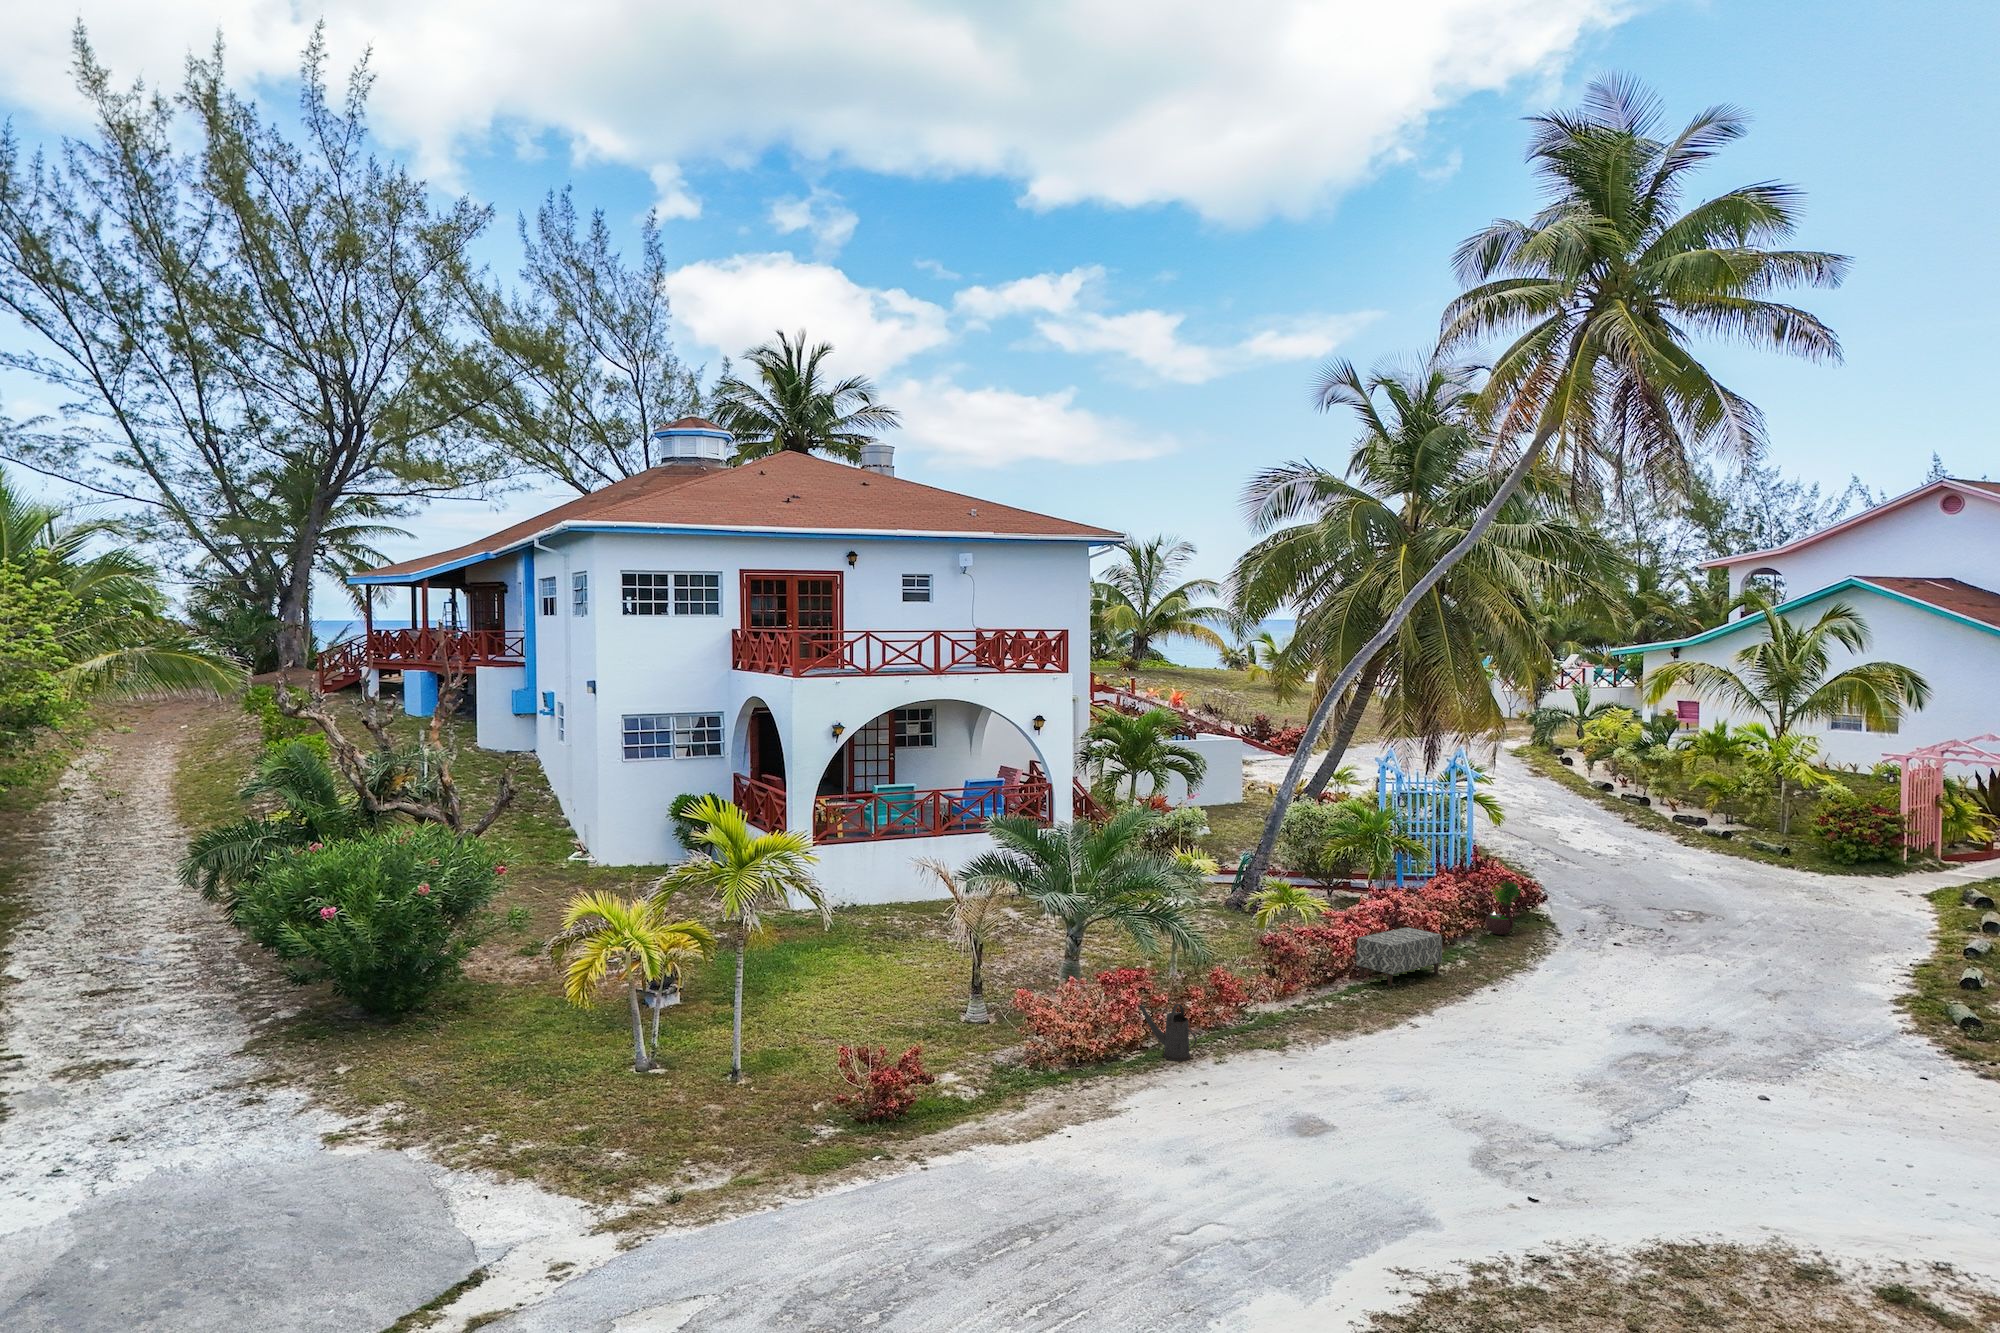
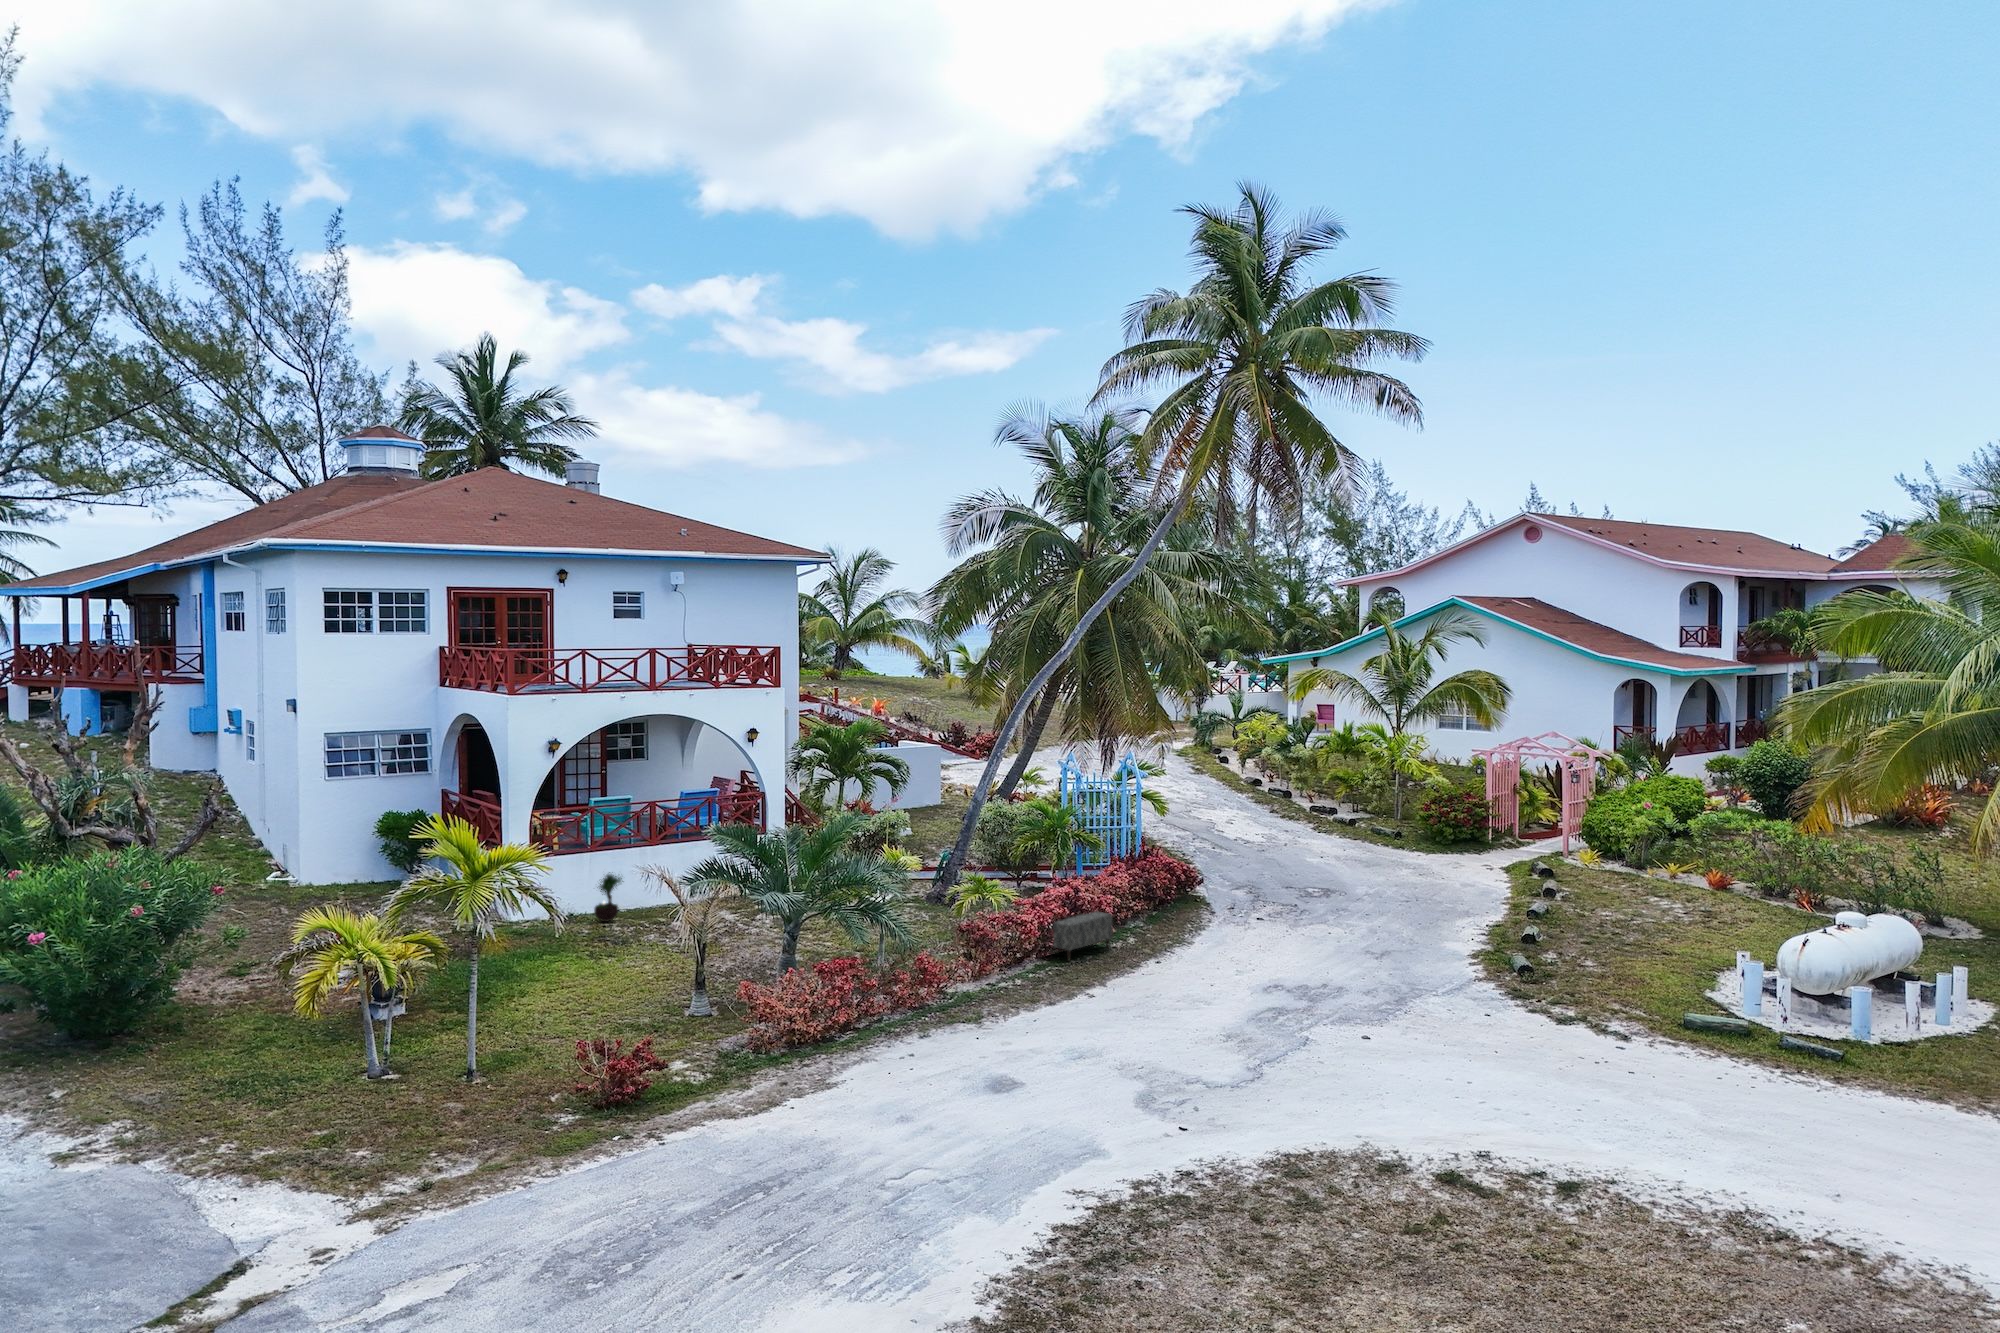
potted tree: present [1486,881,1520,935] -> present [594,872,623,922]
watering can: present [1140,1004,1197,1061] -> none [853,984,903,1035]

